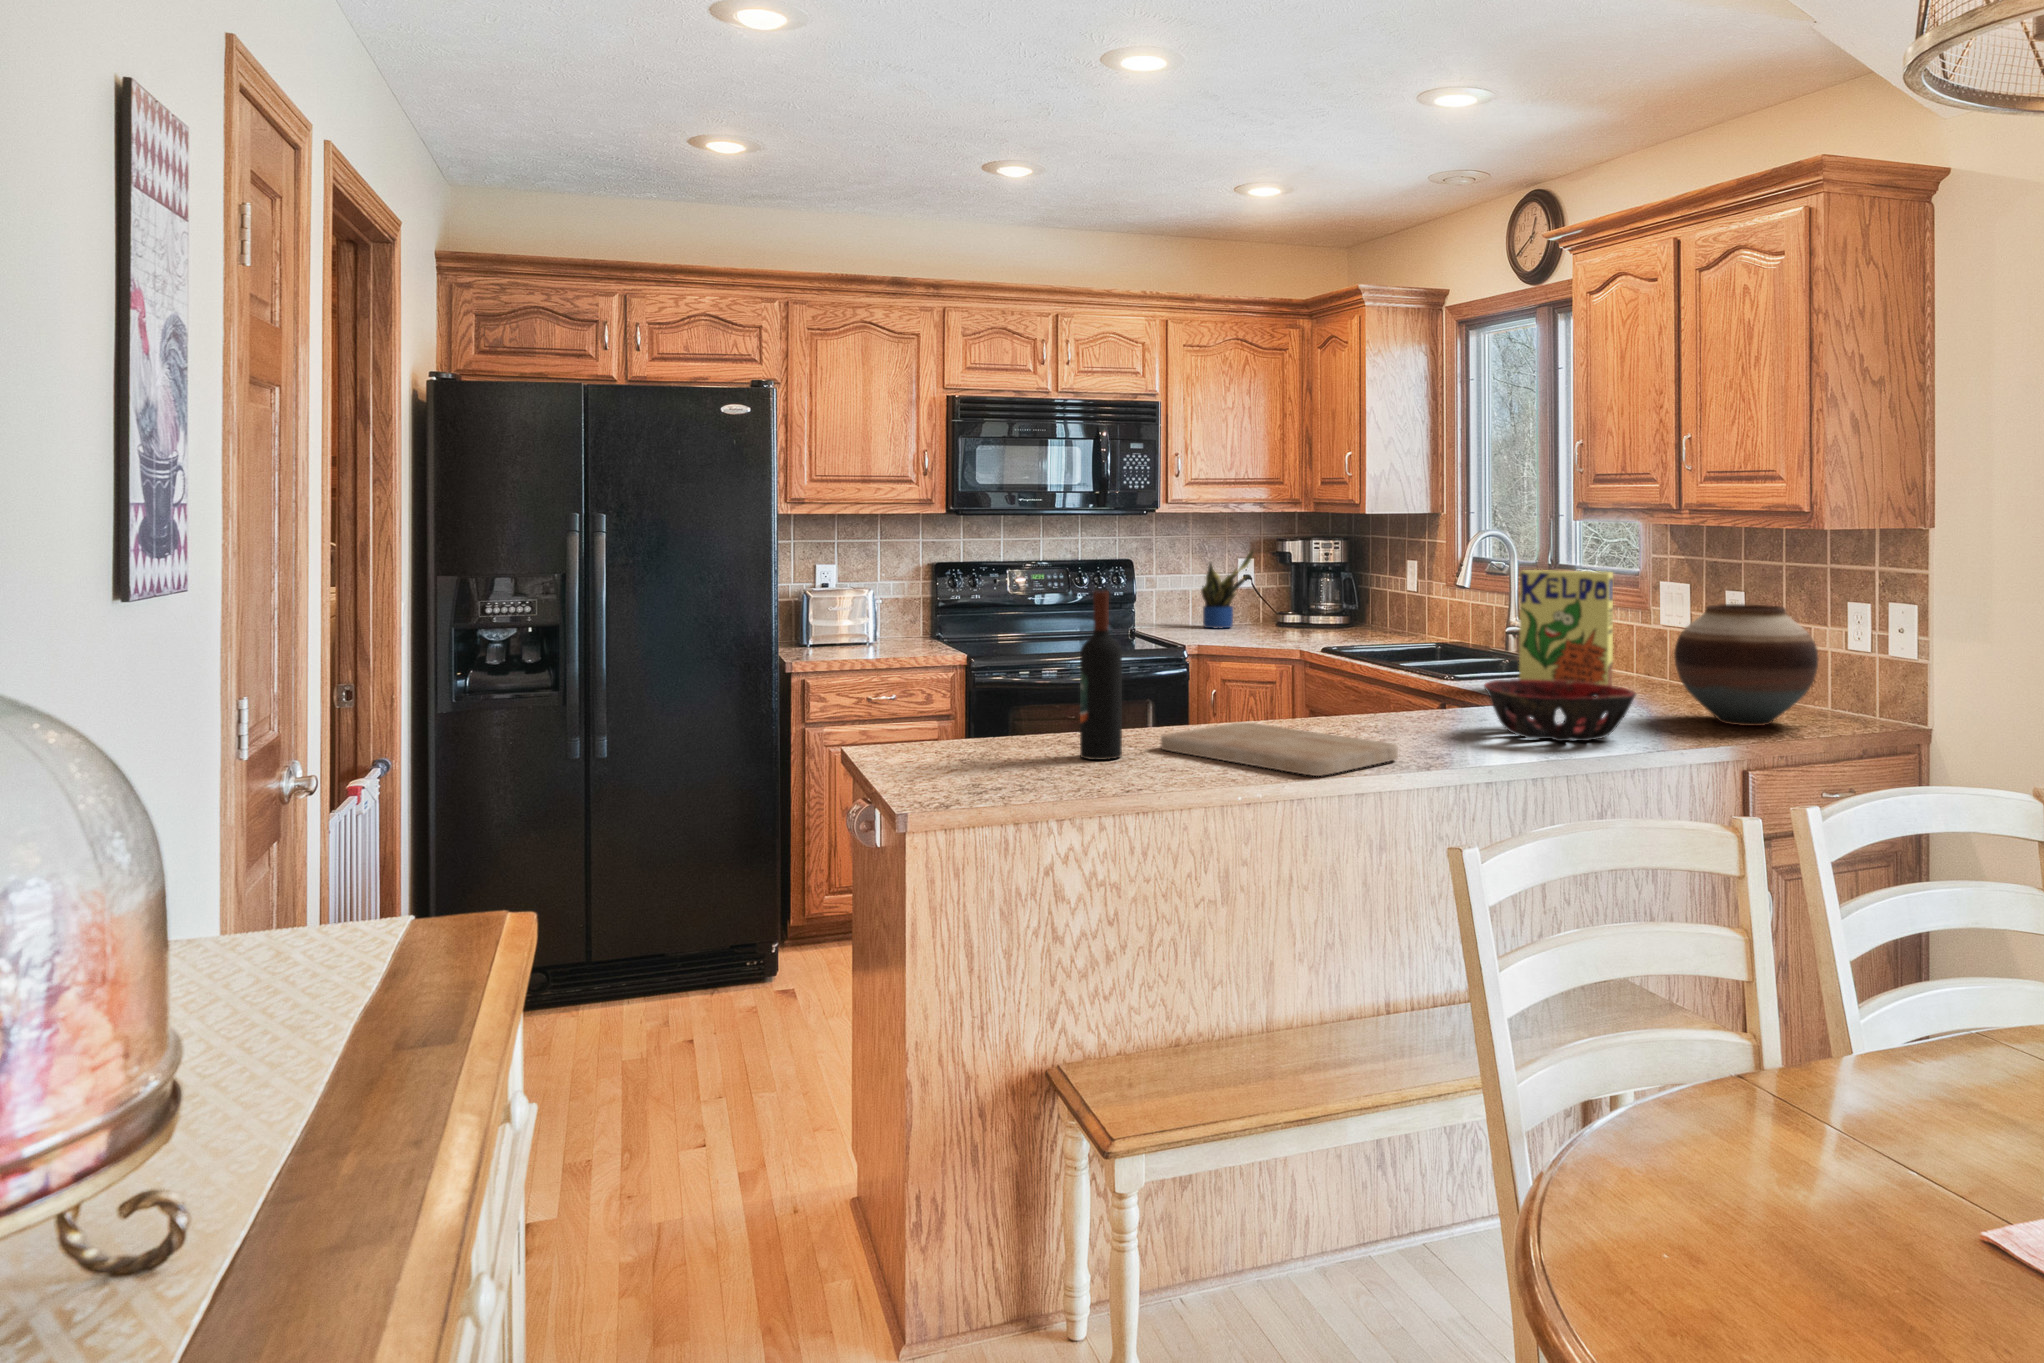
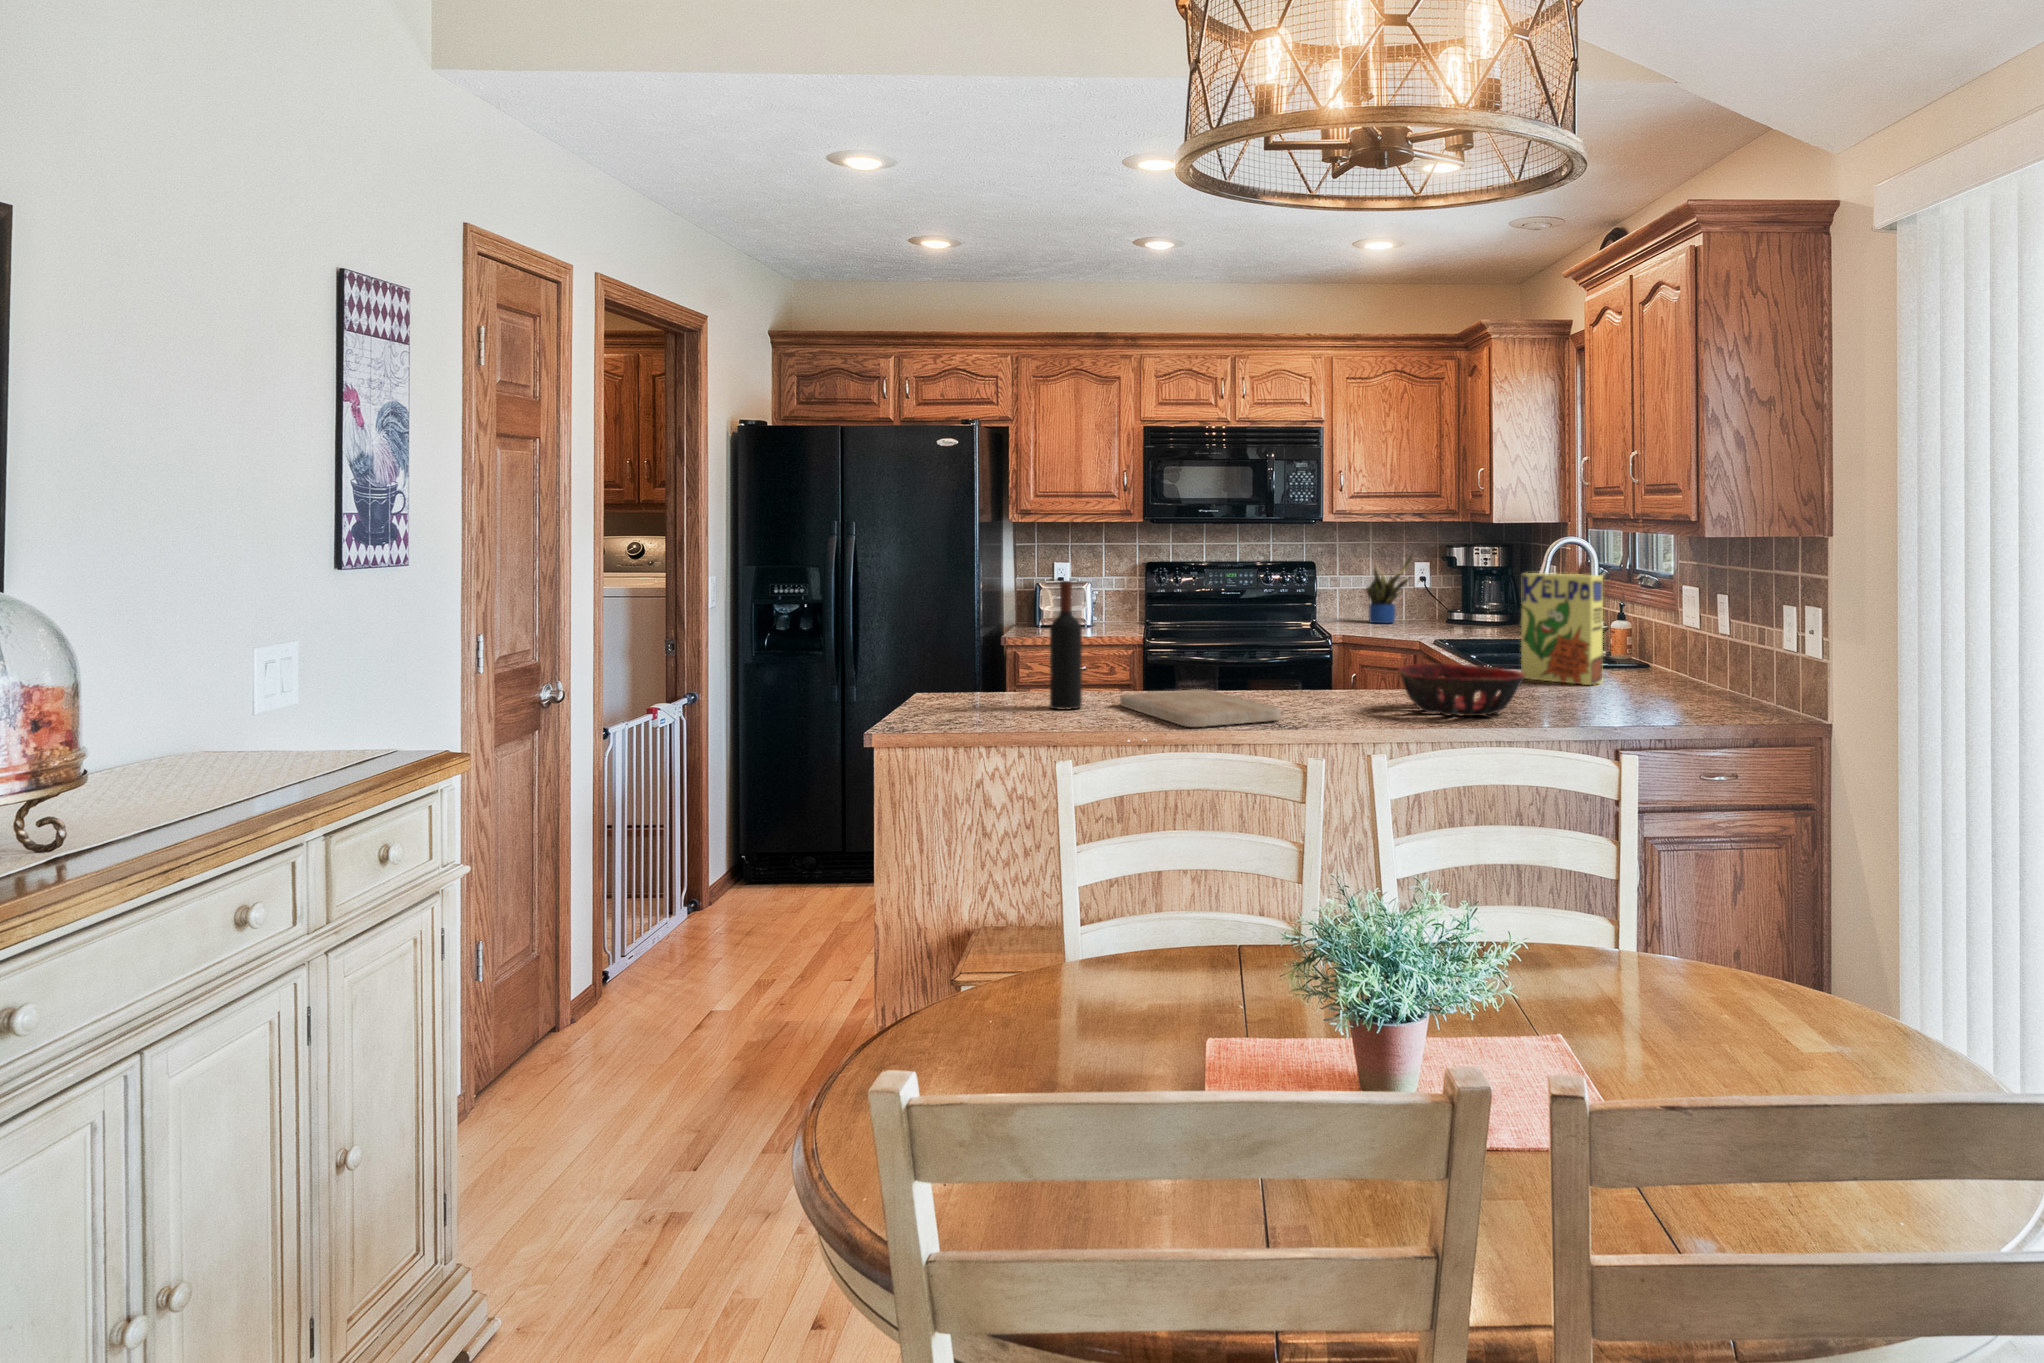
vase: present [1674,604,1818,726] -> none [1596,605,1724,713]

